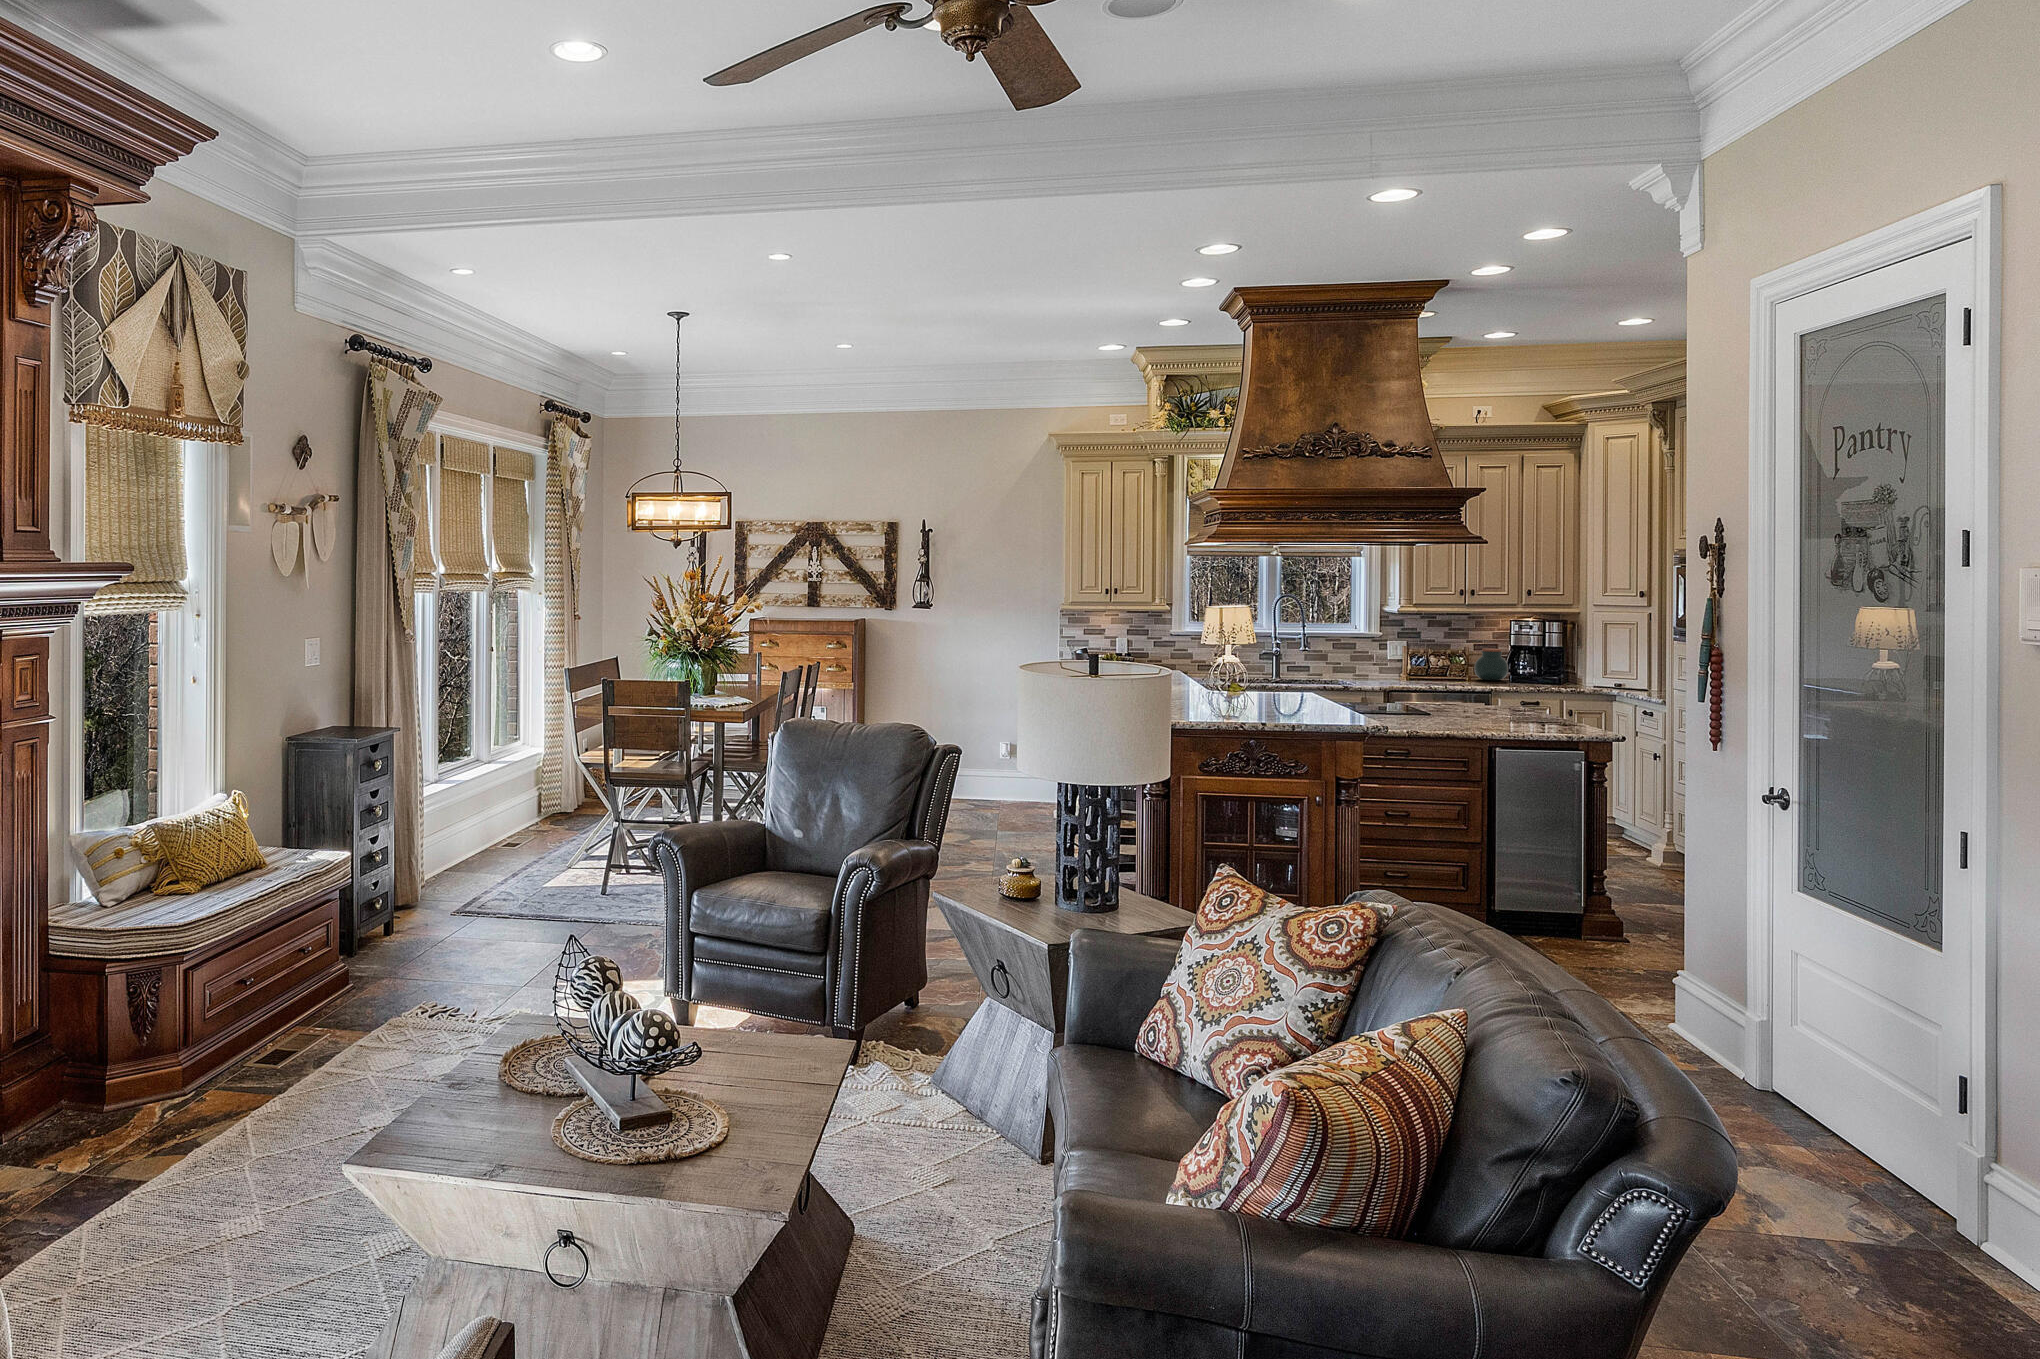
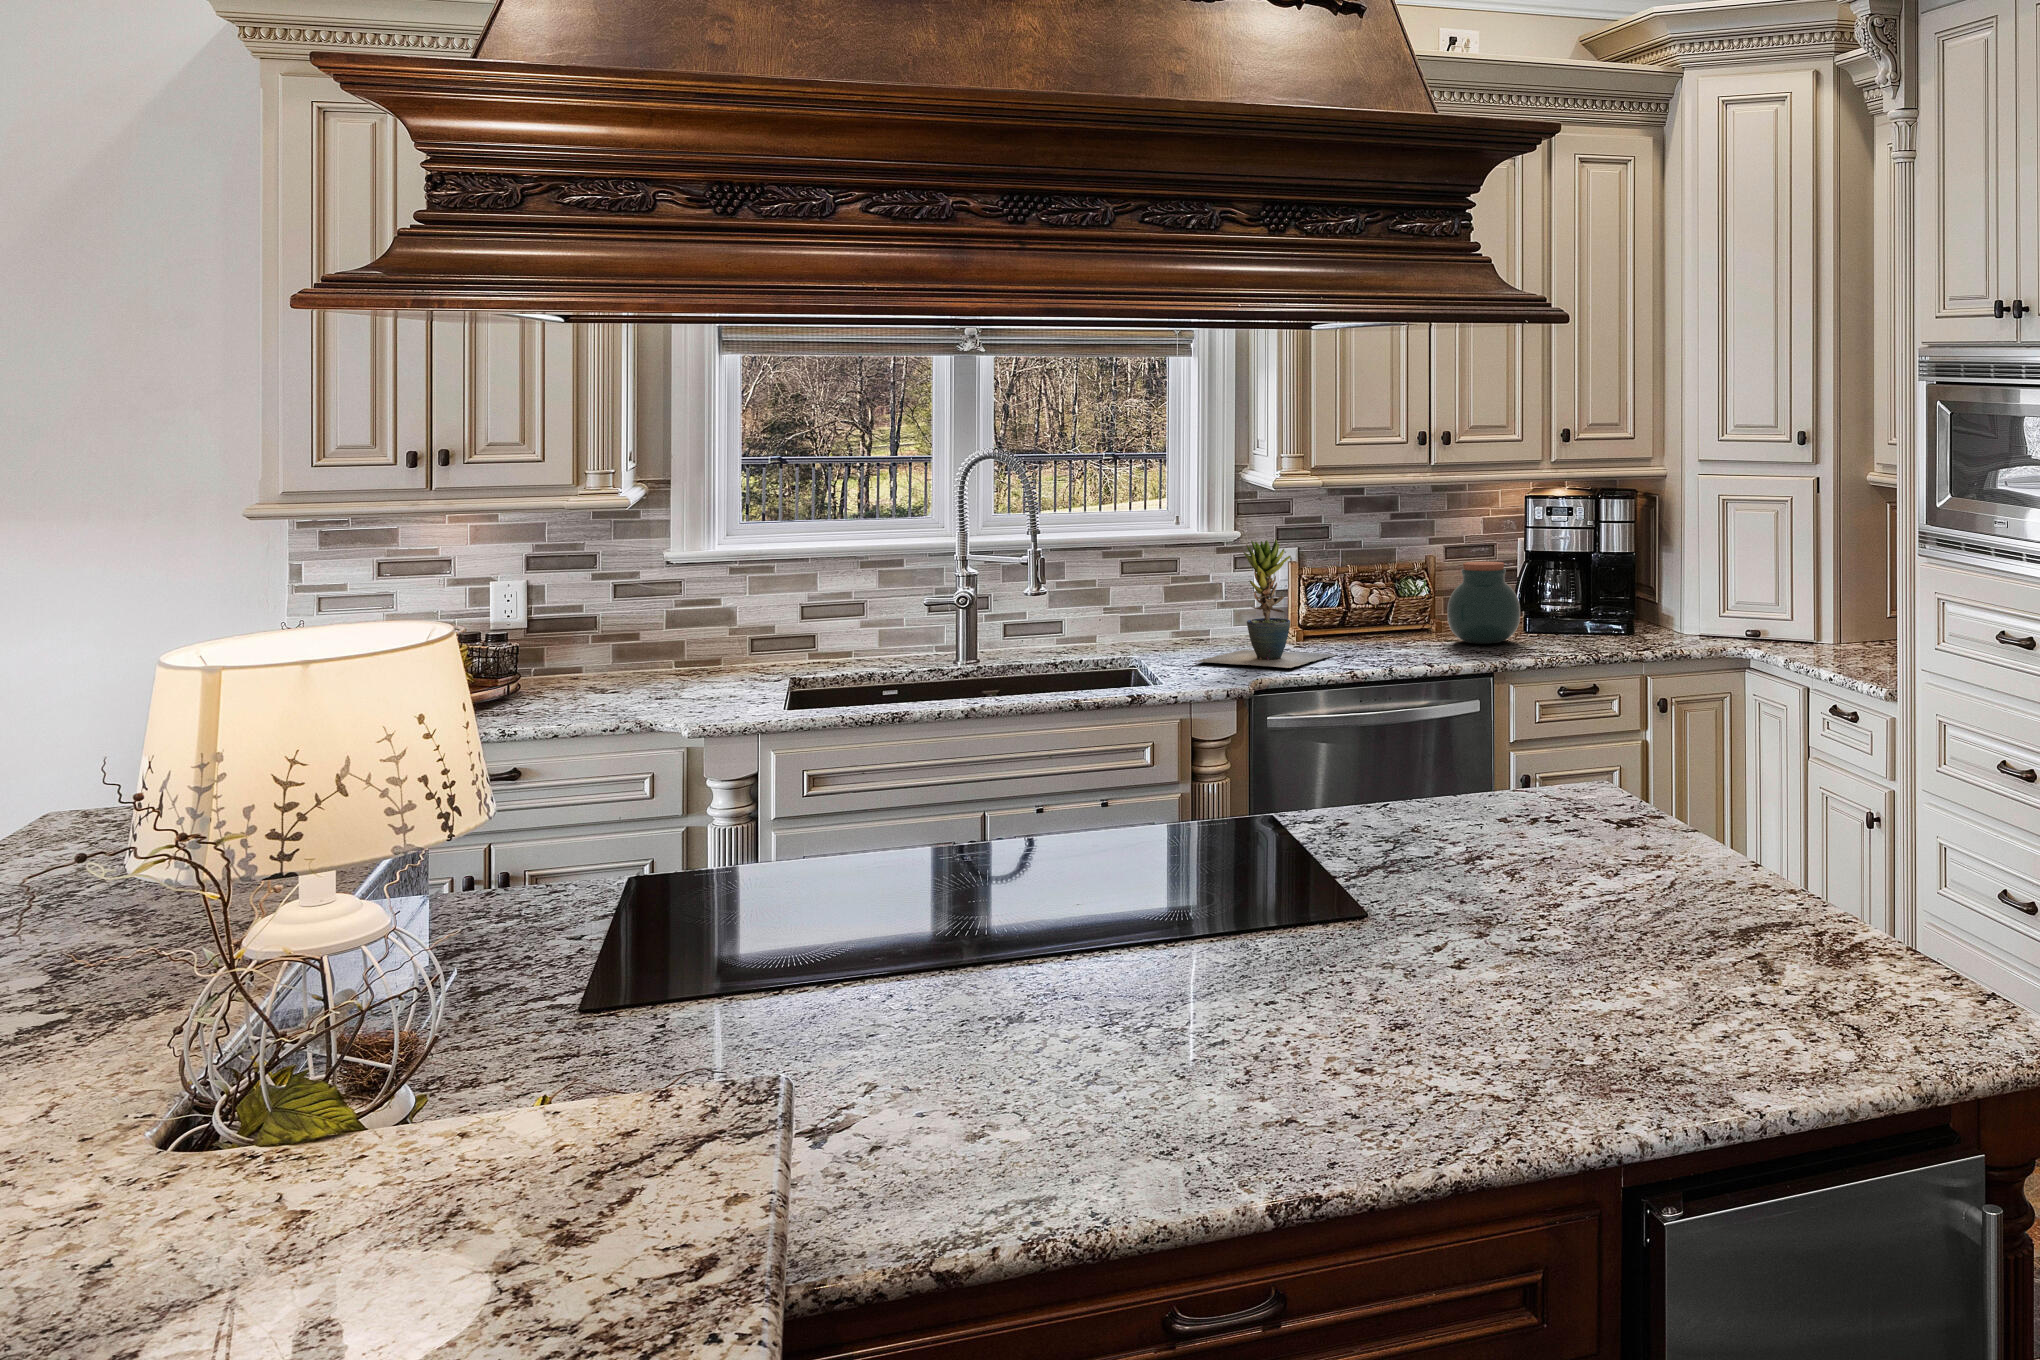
potted plant: none [1367,636,1427,682] -> present [1197,539,1335,668]

